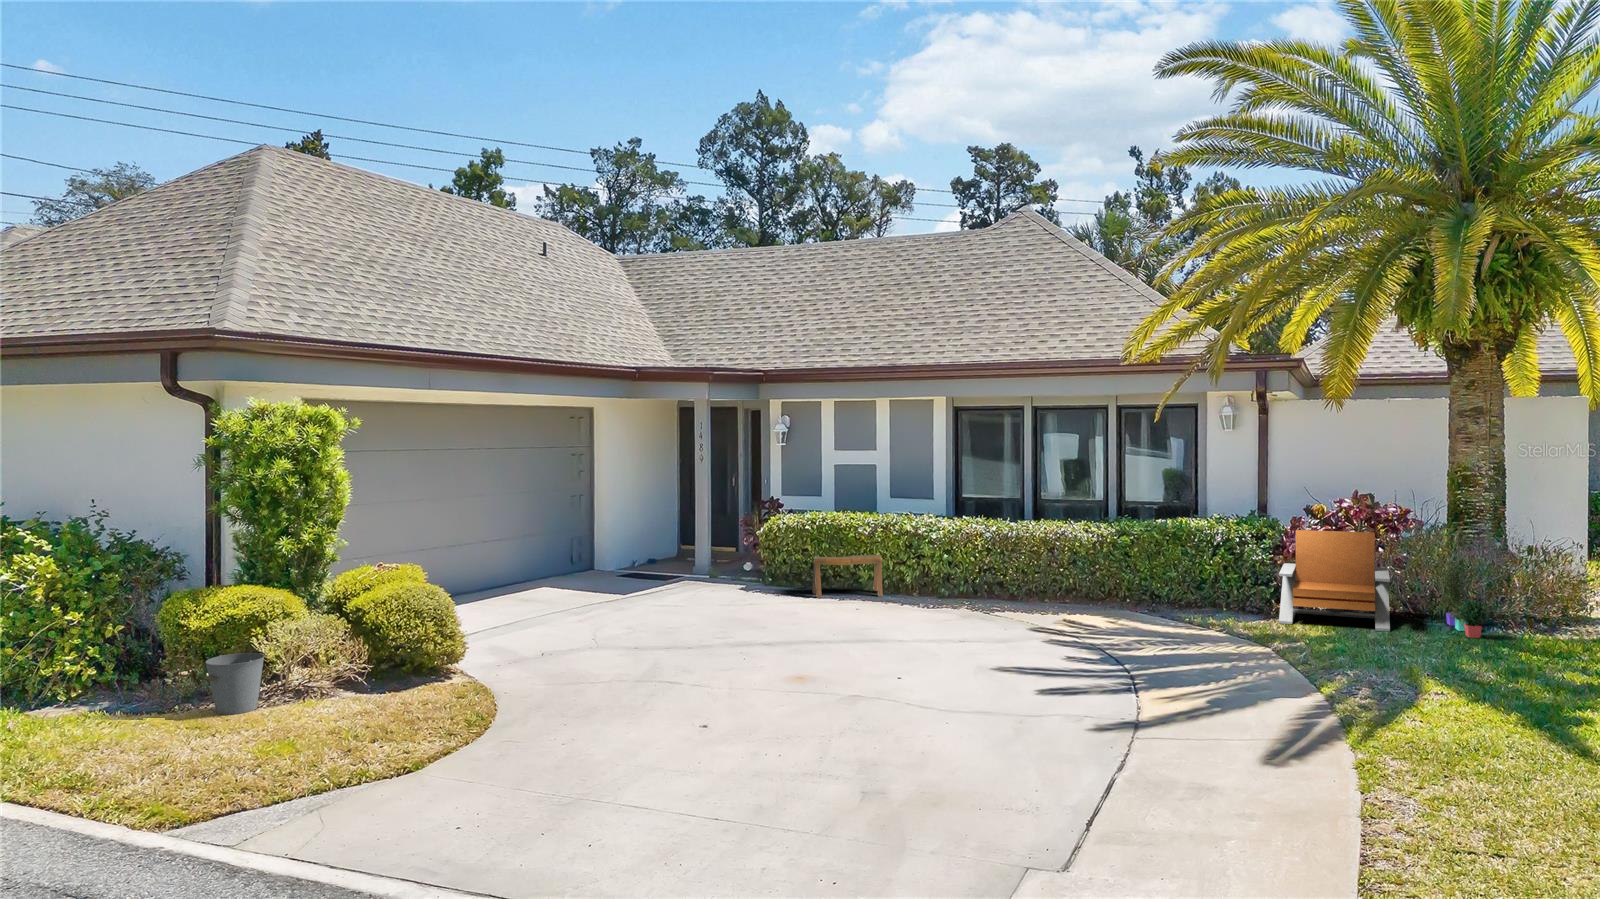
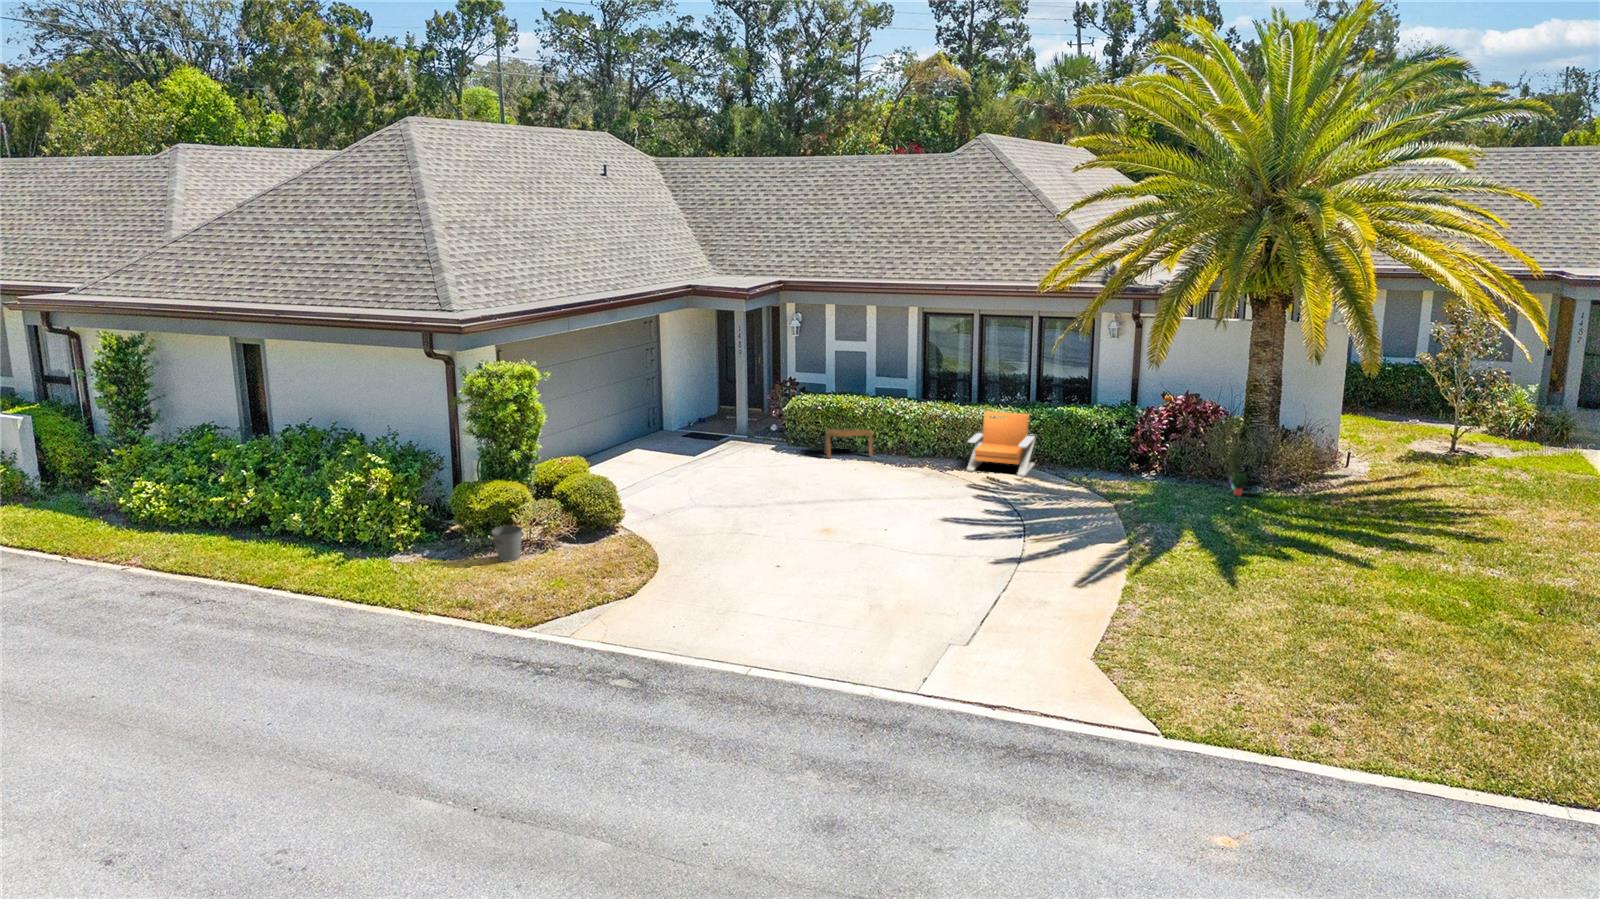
lounge chair: present [1279,530,1390,631] -> present [967,411,1035,476]

